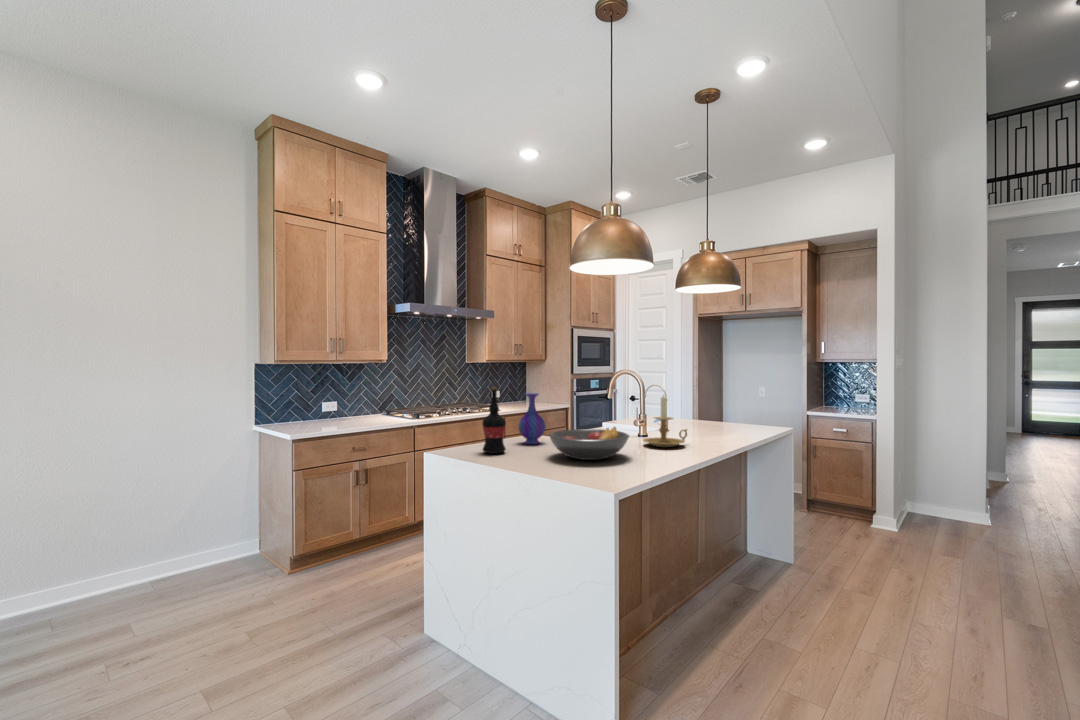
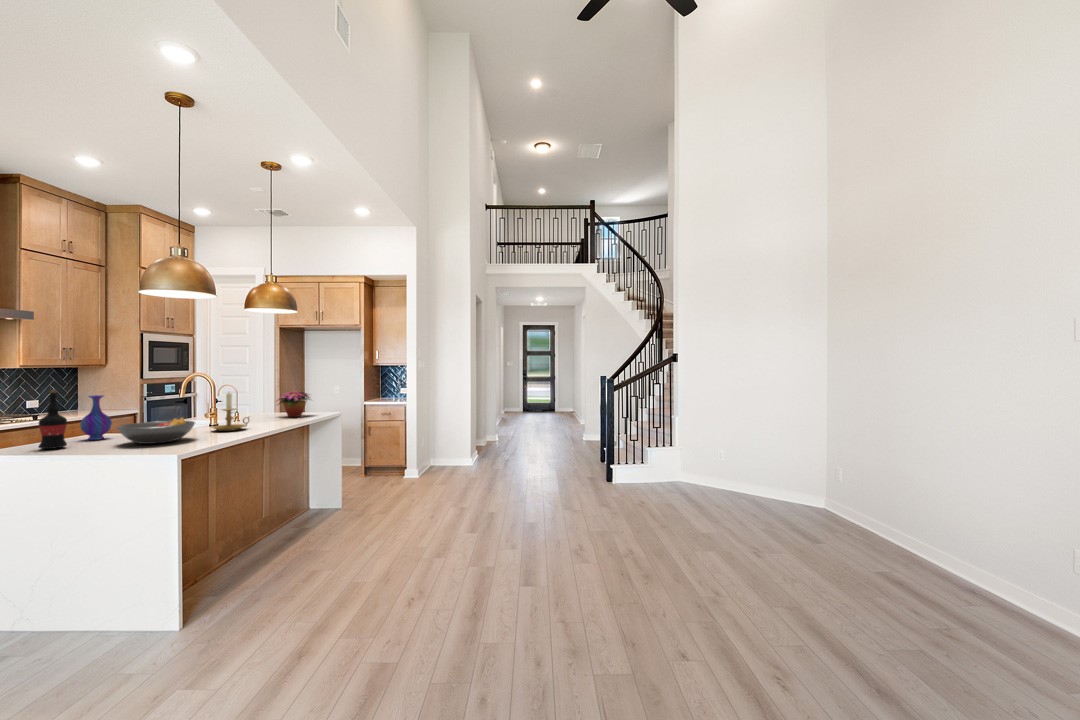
flower arrangement: none [706,395,762,431] -> present [277,391,310,417]

